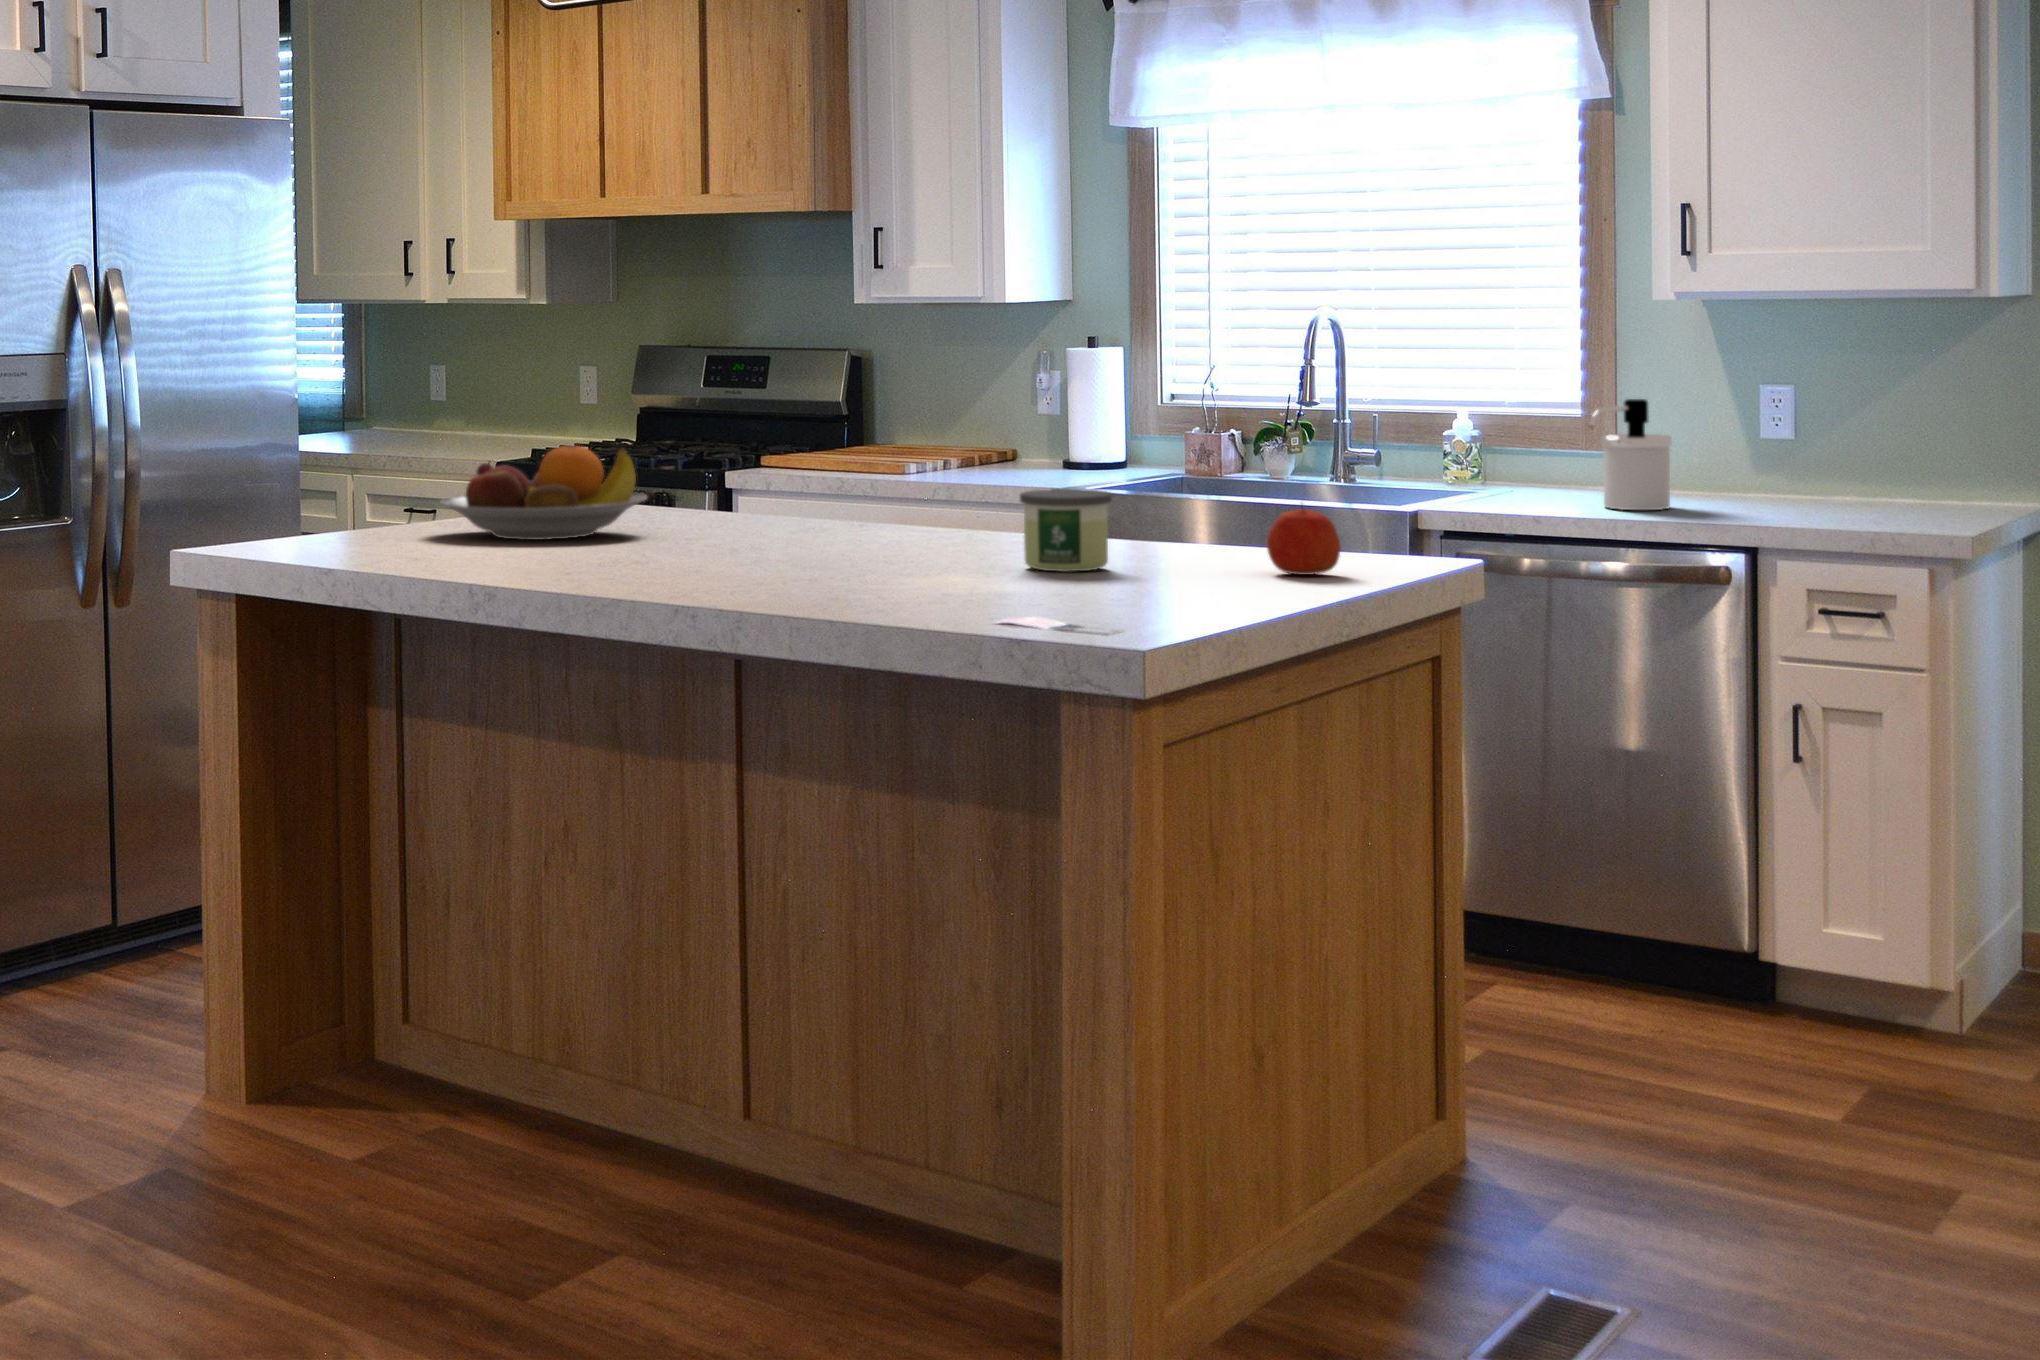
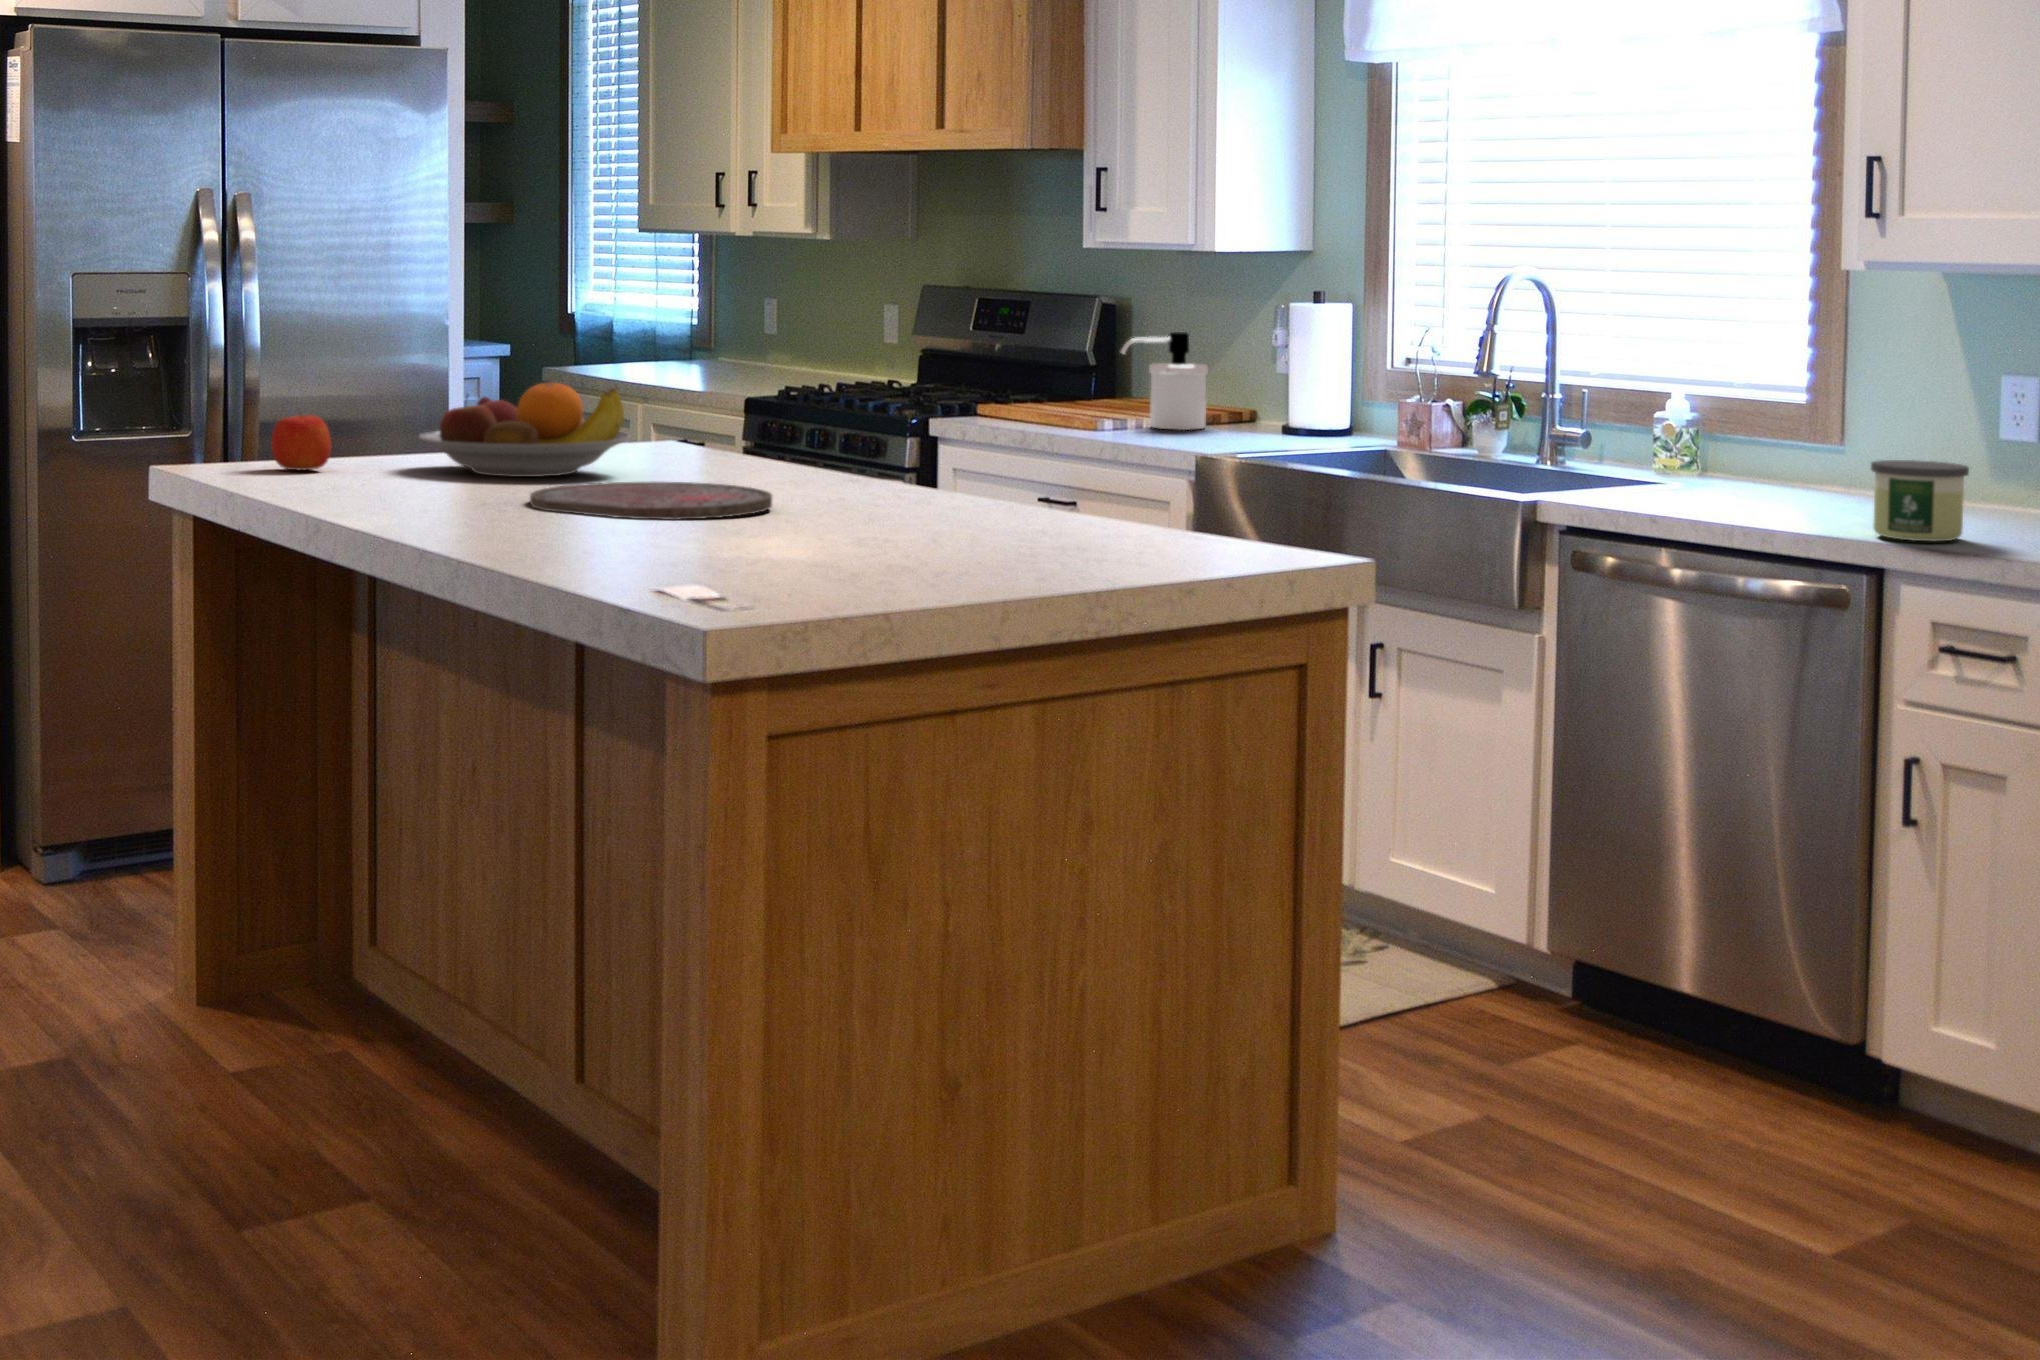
soap dispenser: present [1589,399,1672,510] -> present [1121,332,1208,430]
candle: present [1020,489,1112,572] -> present [1871,460,1969,541]
apple: present [1267,509,1341,575] -> present [271,414,331,470]
cutting board: none [663,533,895,570] -> present [530,482,772,520]

